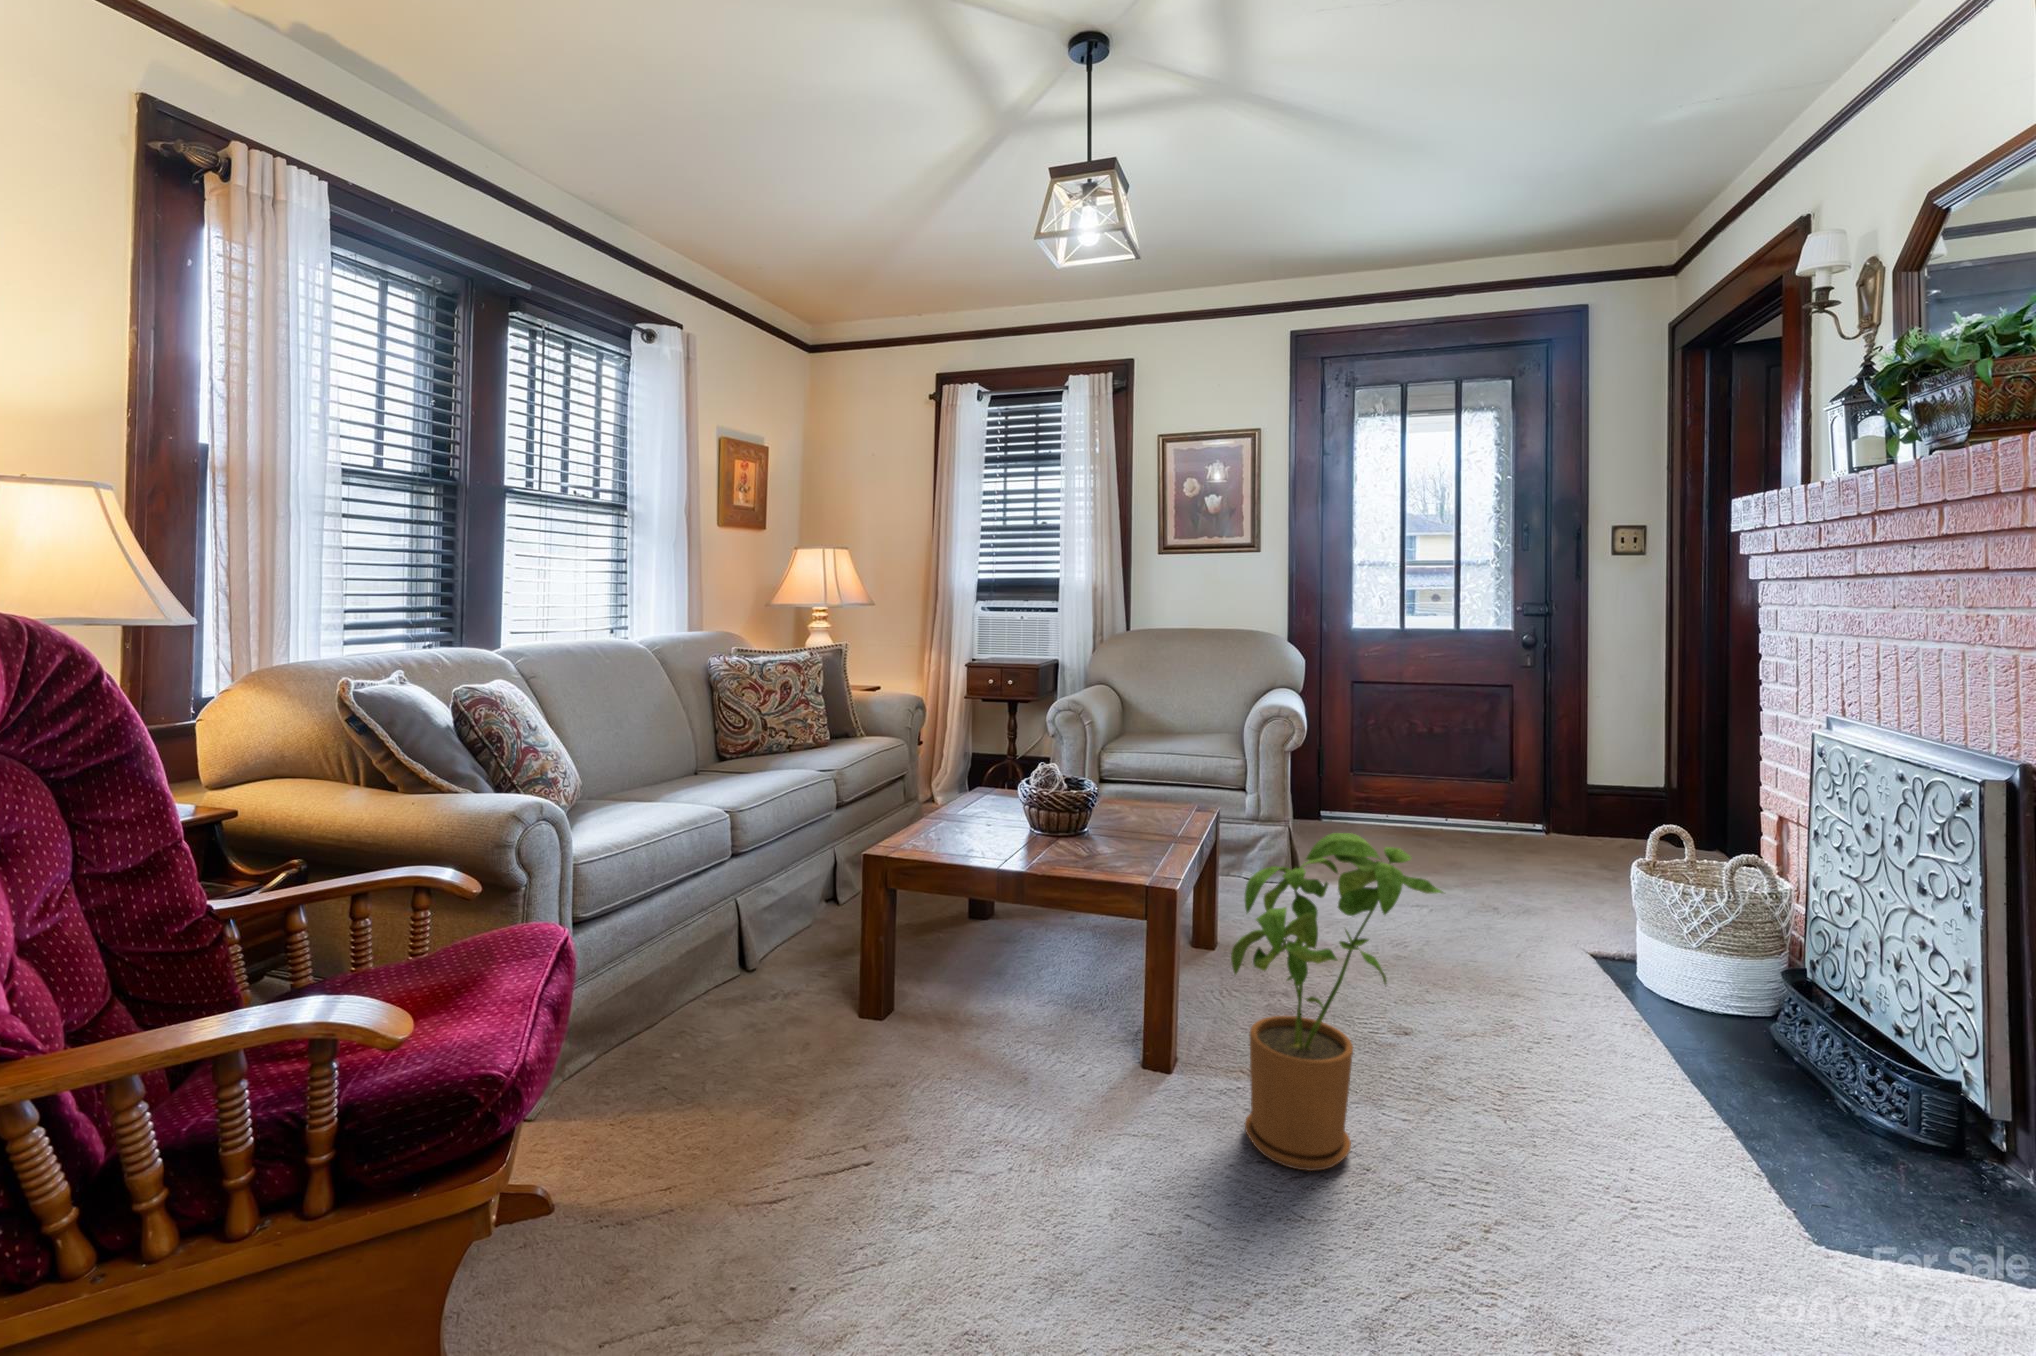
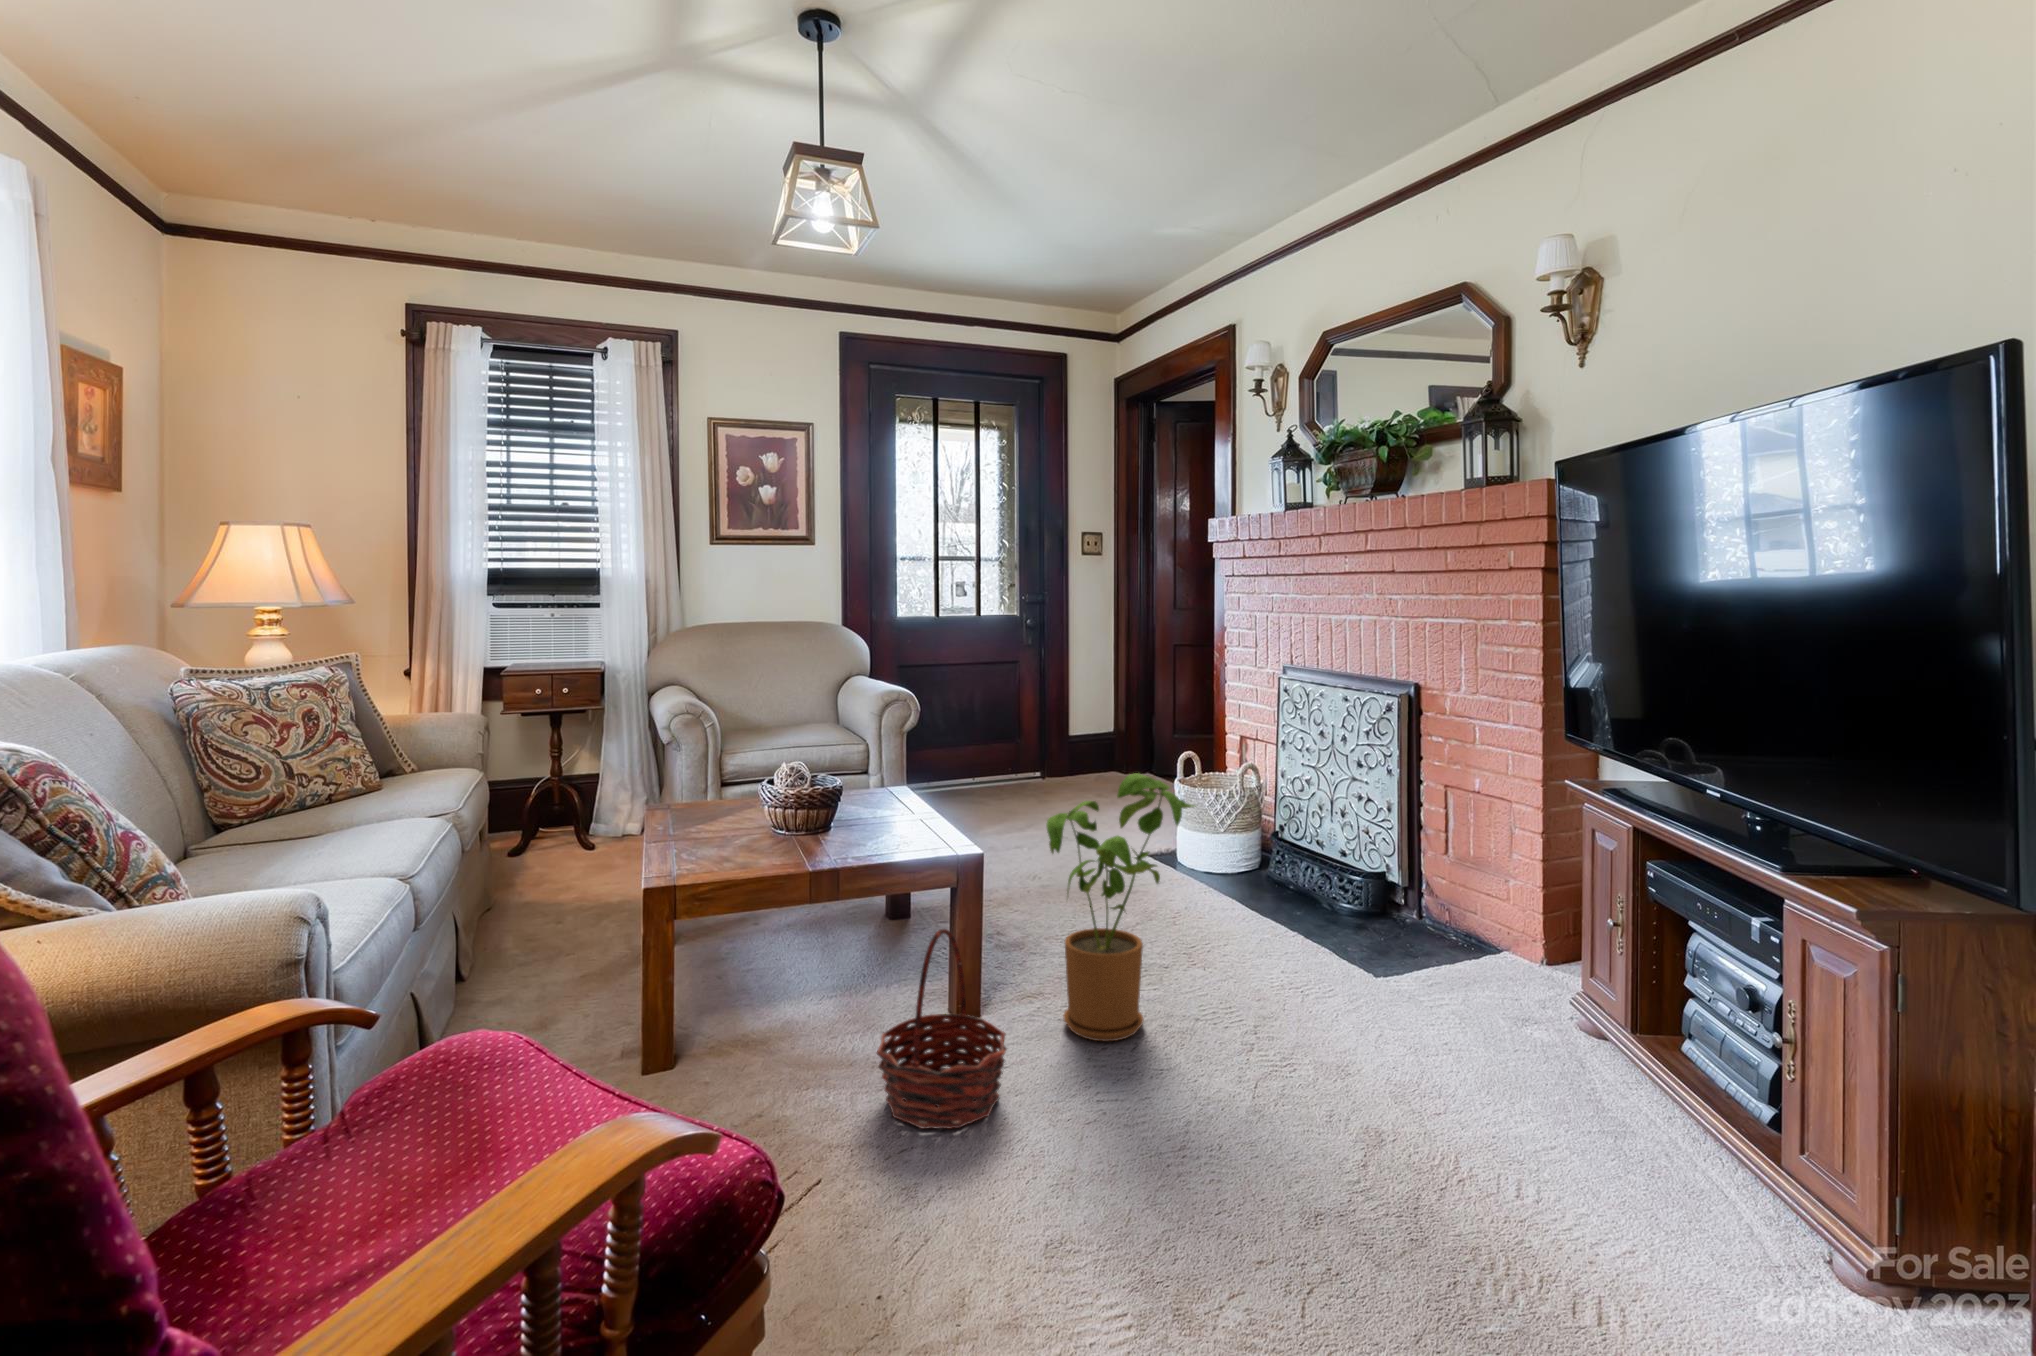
basket: none [970,964,1113,1190] -> present [877,929,1007,1129]

